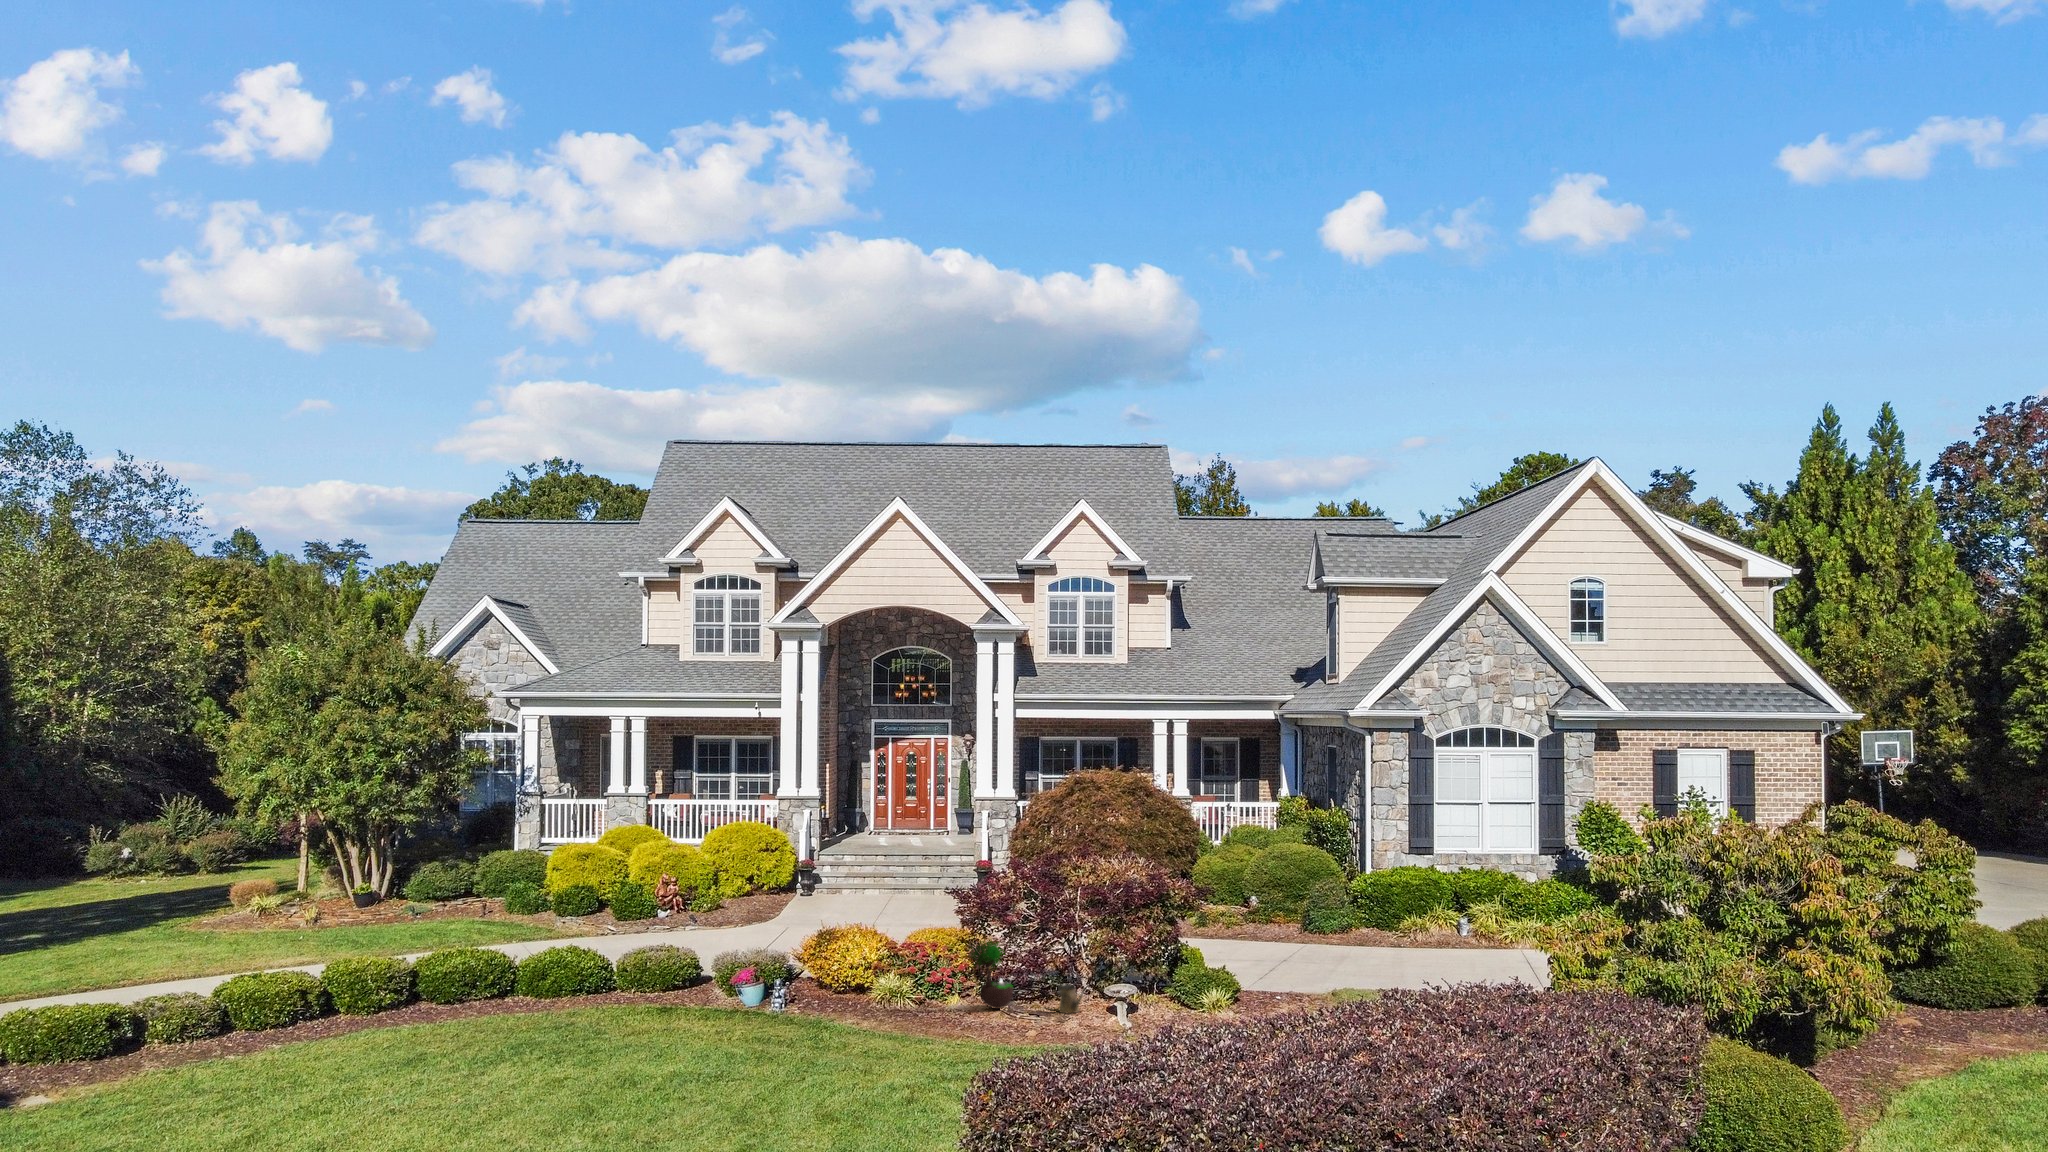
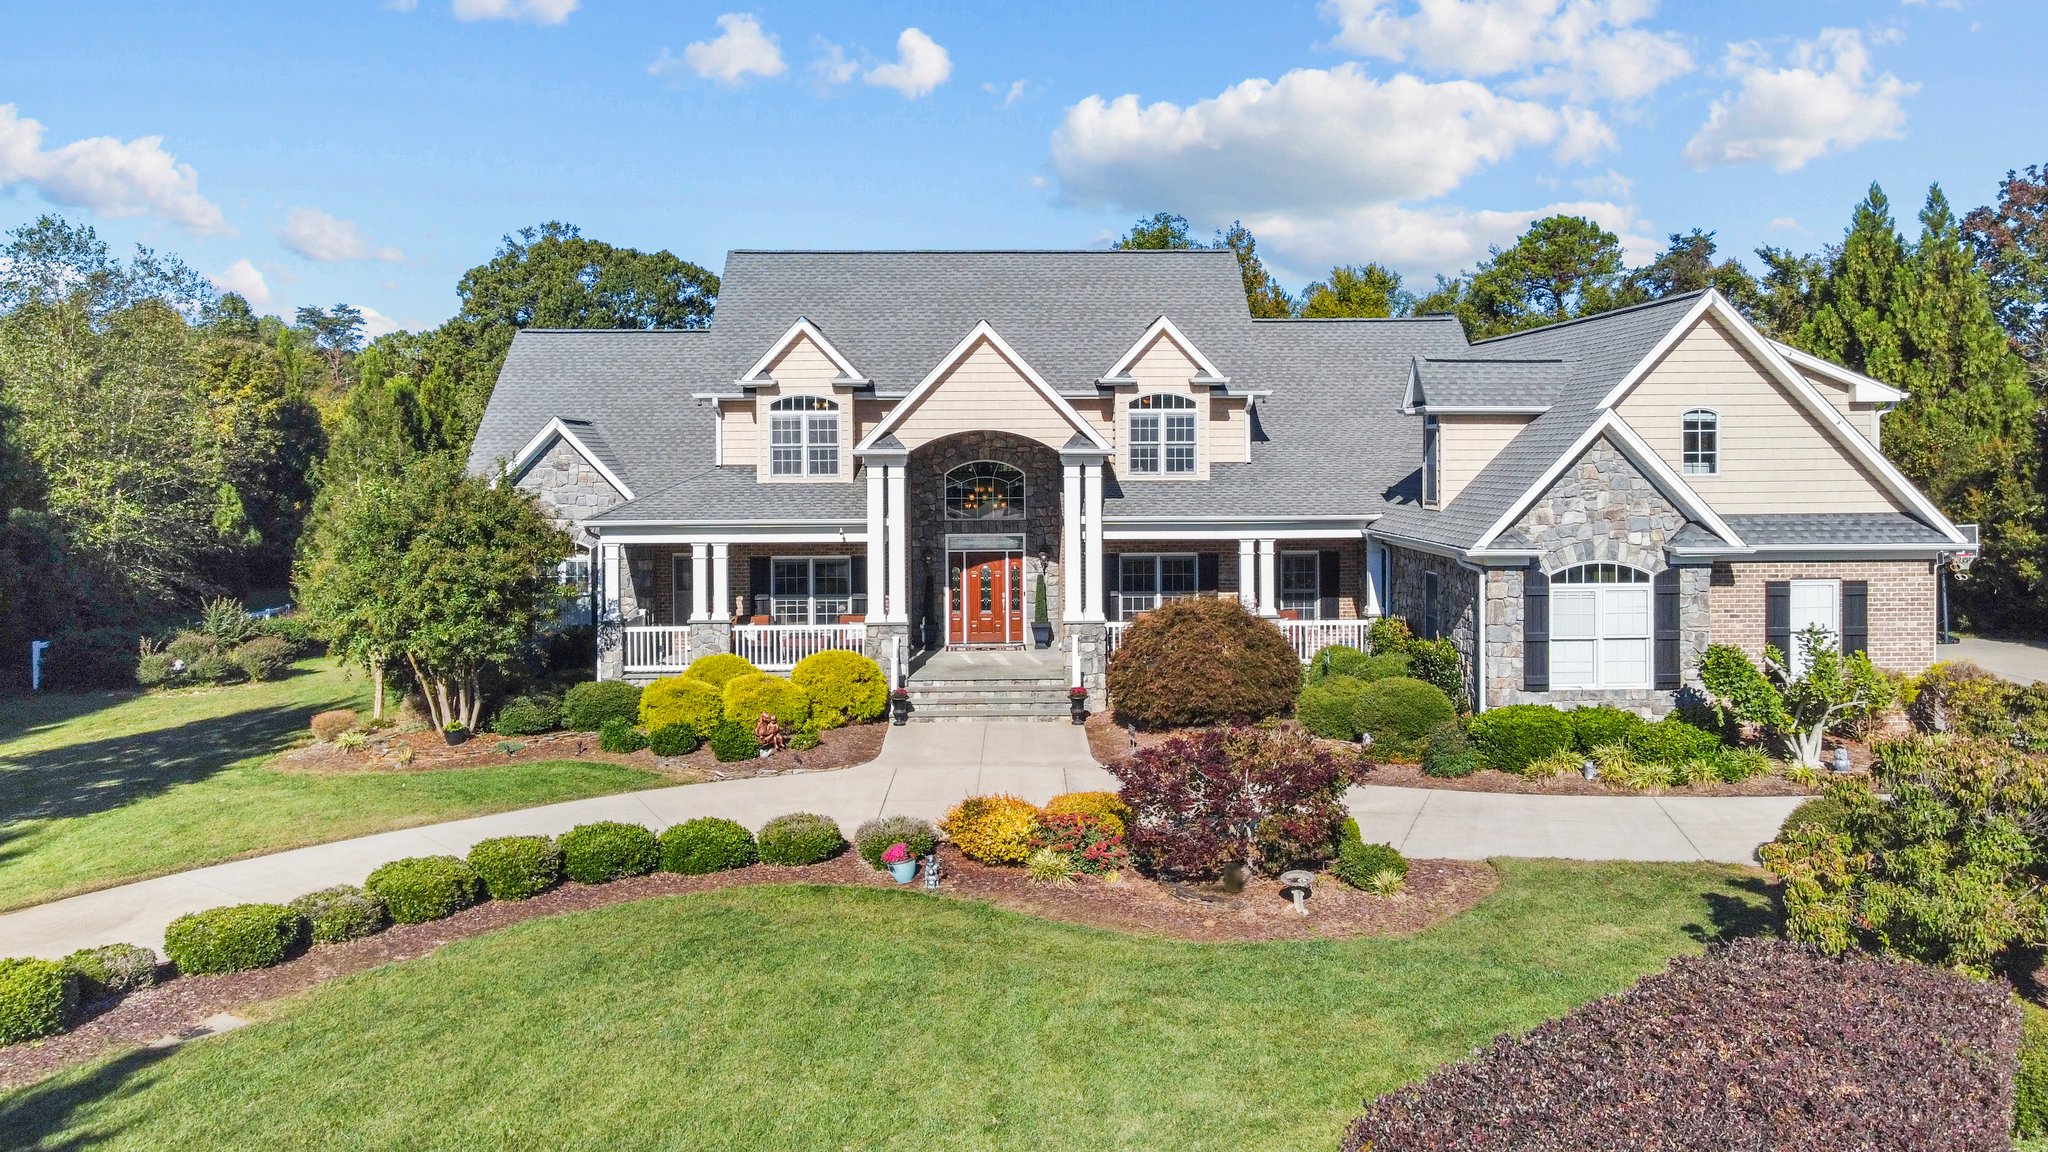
potted tree: present [968,938,1013,1009] -> none [1125,810,1175,886]

